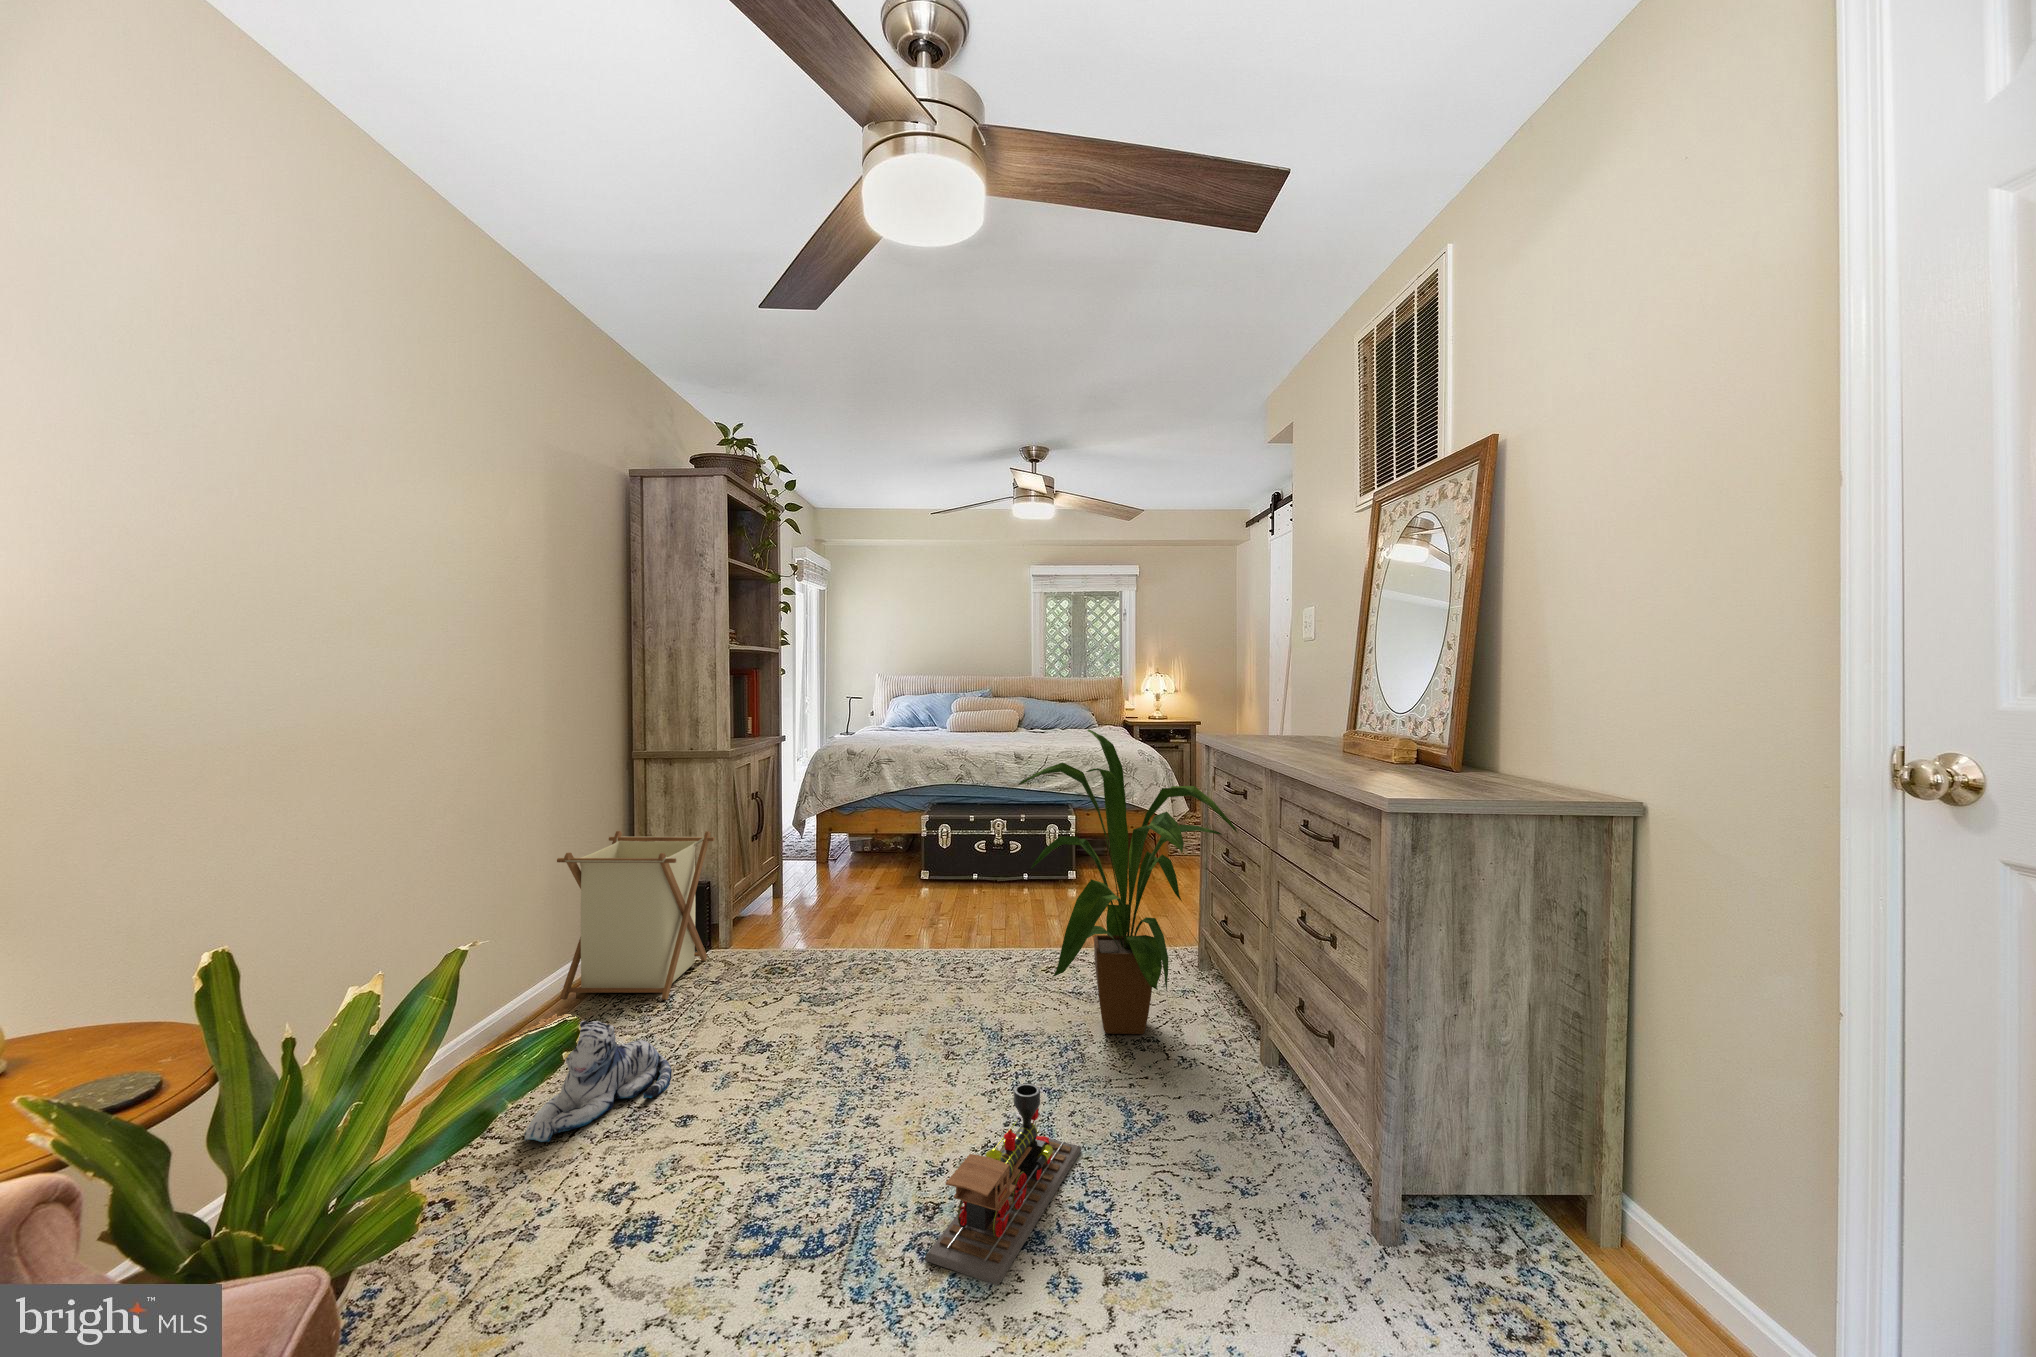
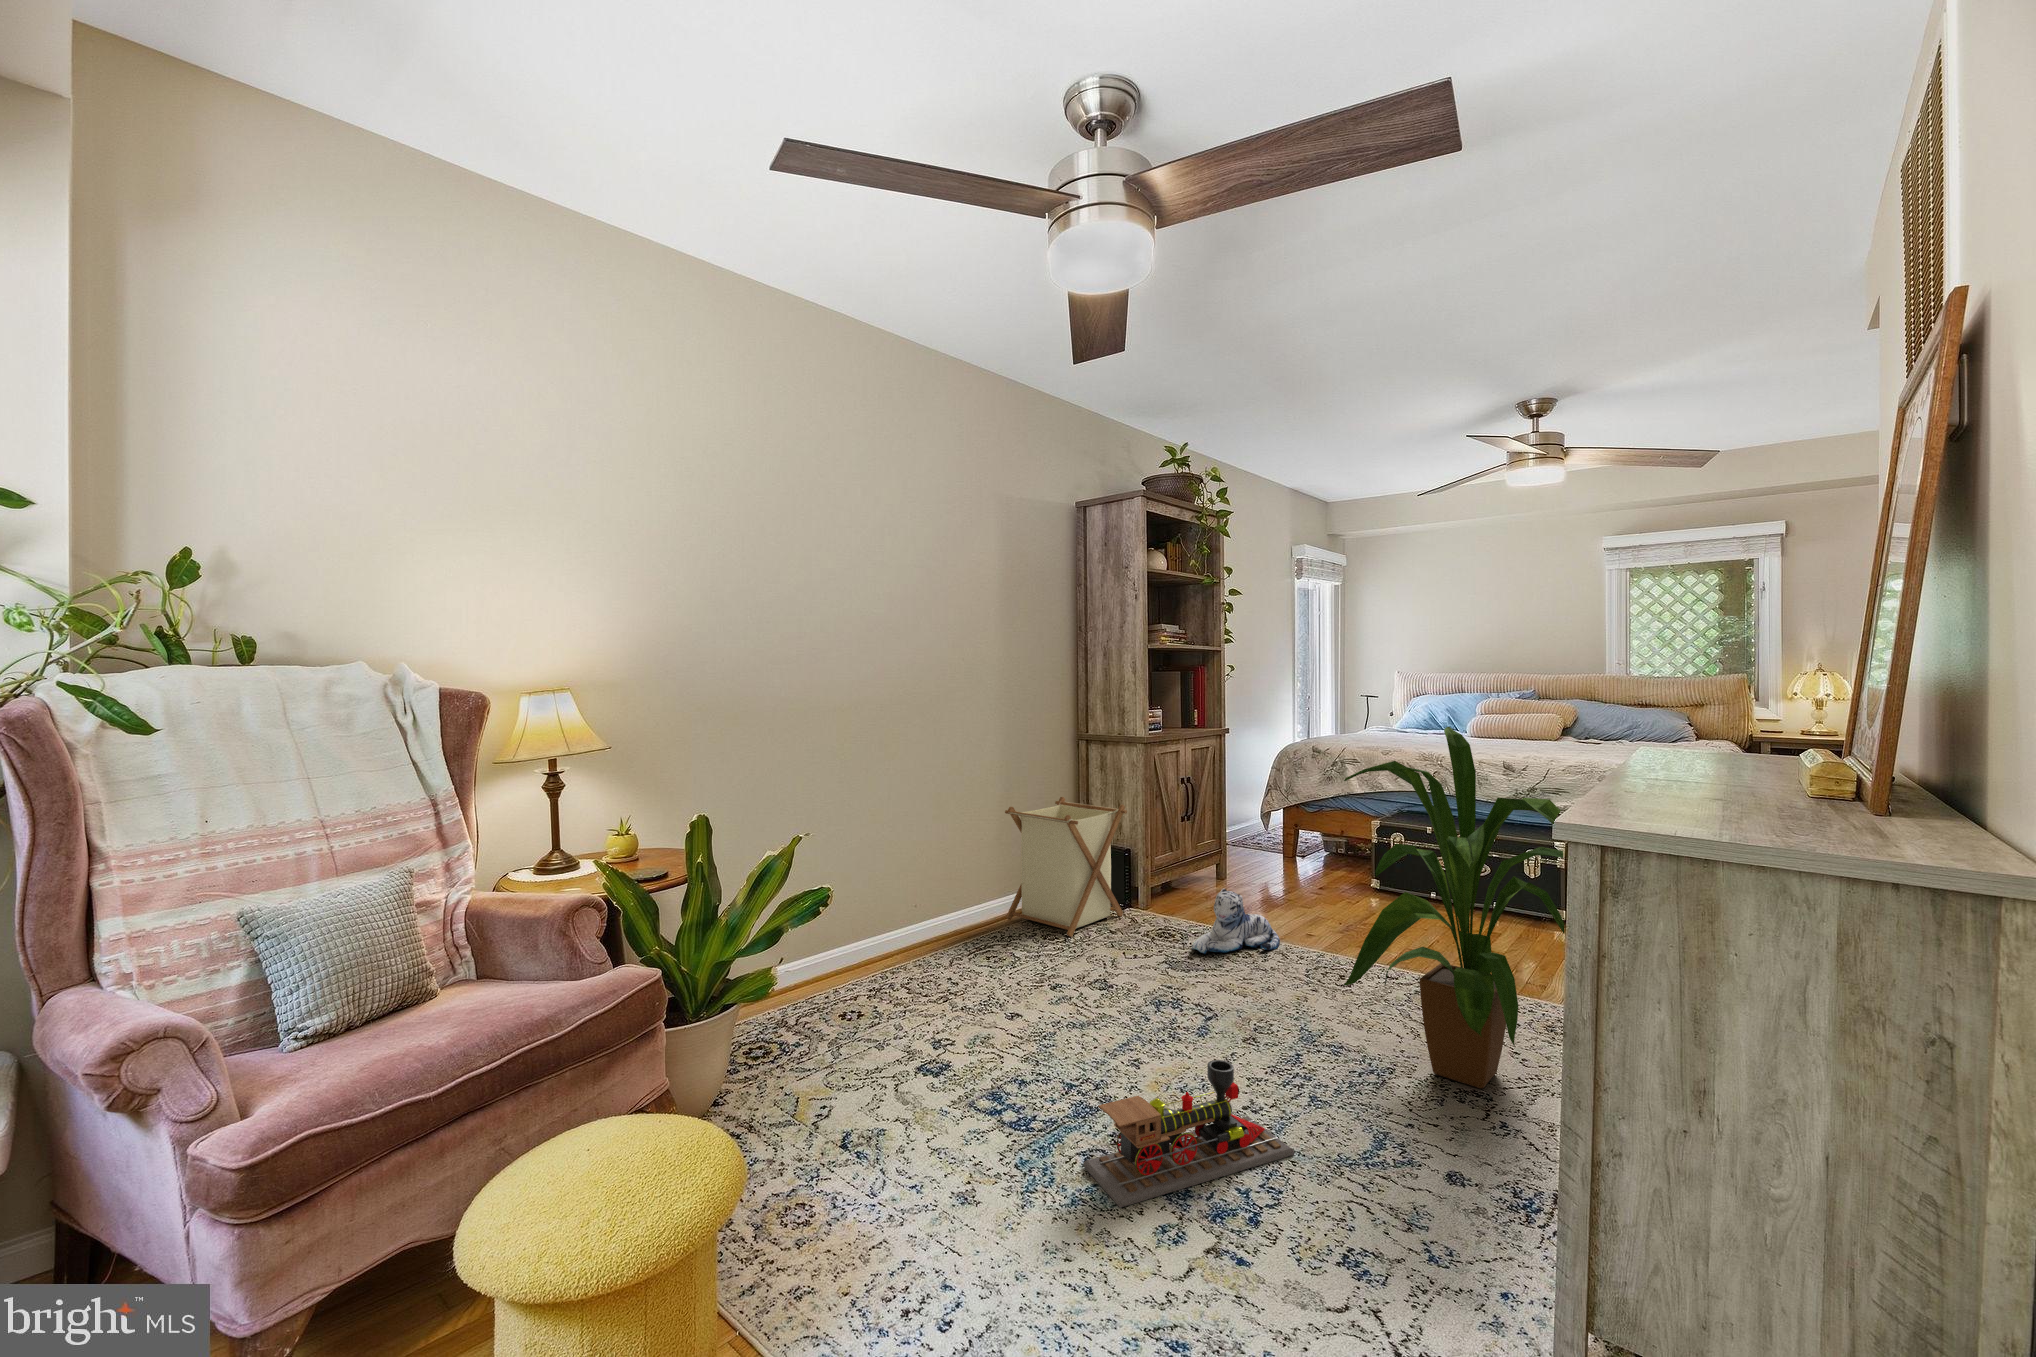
plush toy: present [524,1021,672,1142] -> present [1192,889,1280,954]

